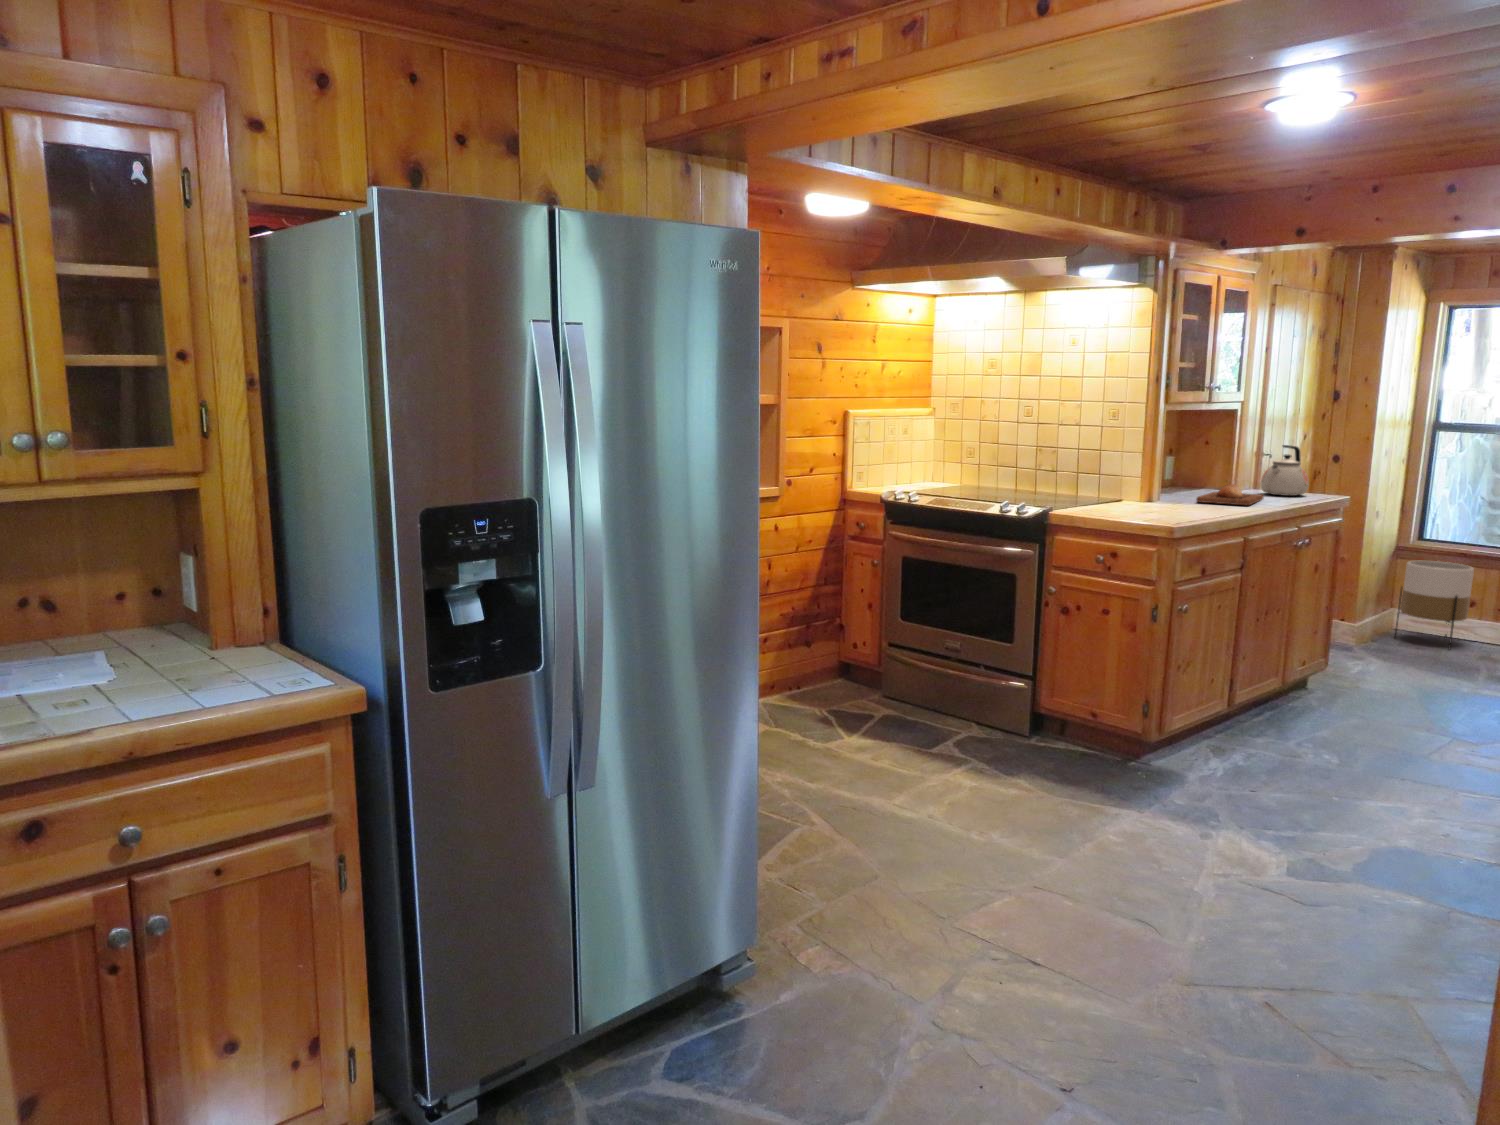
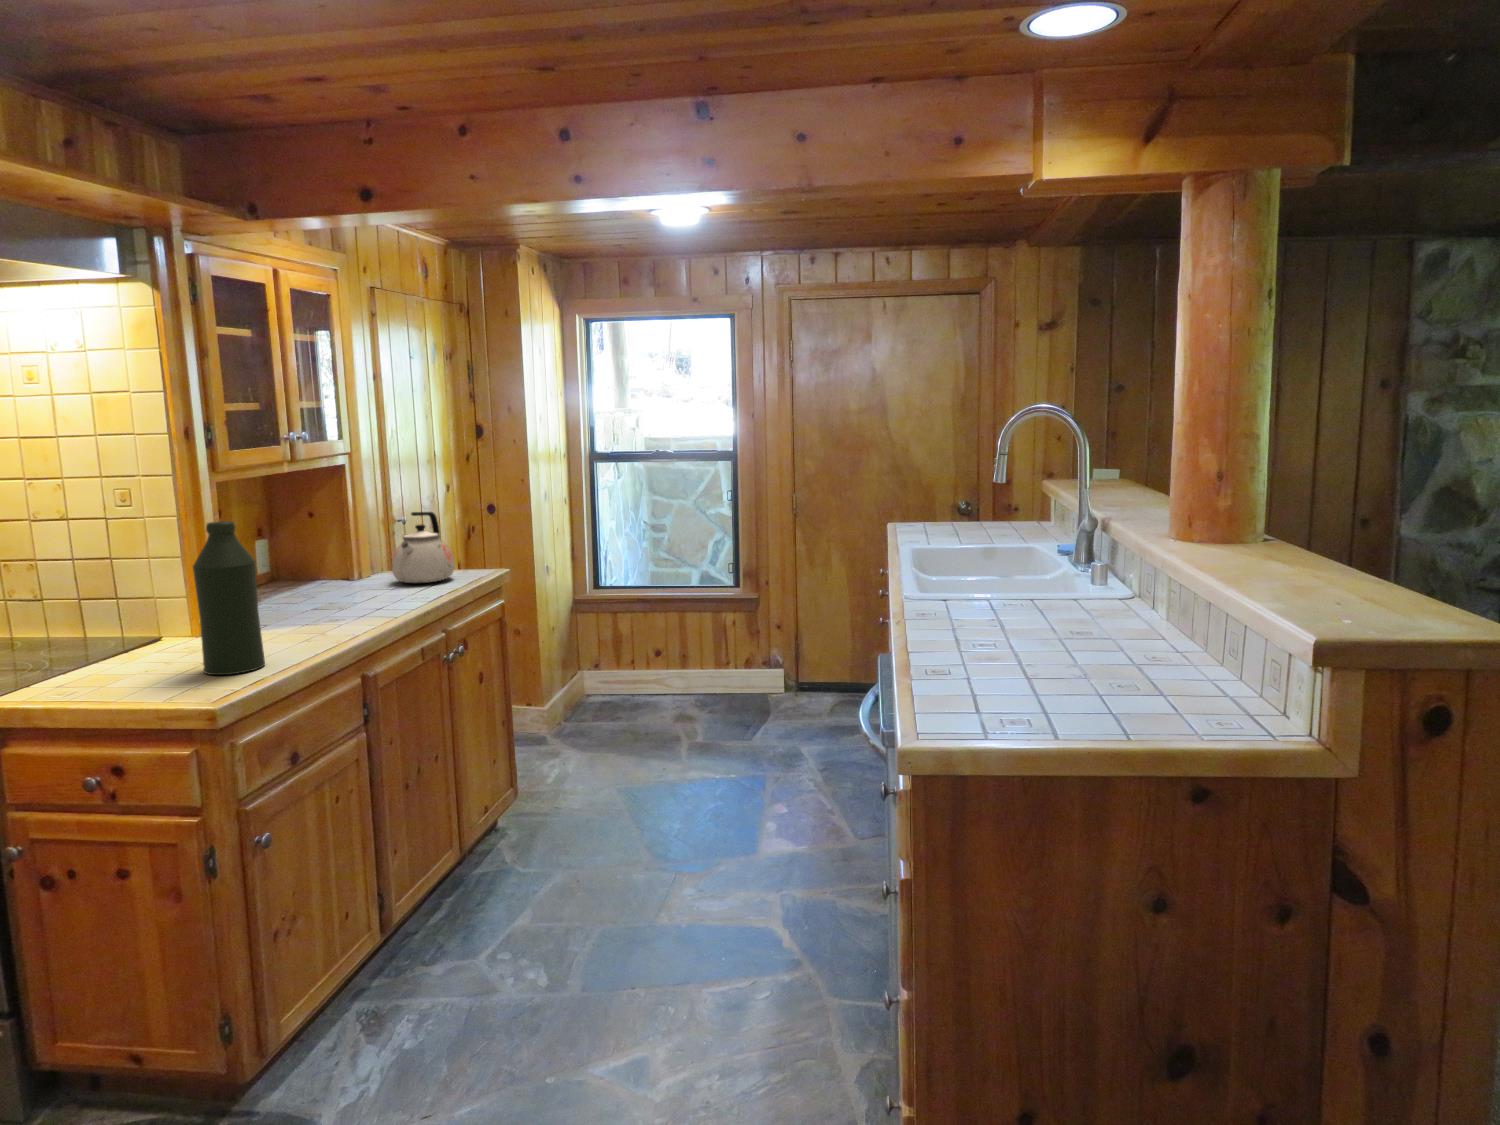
bottle: none [1160,428,1200,516] -> present [193,521,265,675]
bread loaf: present [1196,484,1264,505] -> none [286,582,394,624]
planter: present [1395,561,1474,649] -> none [587,609,654,710]

